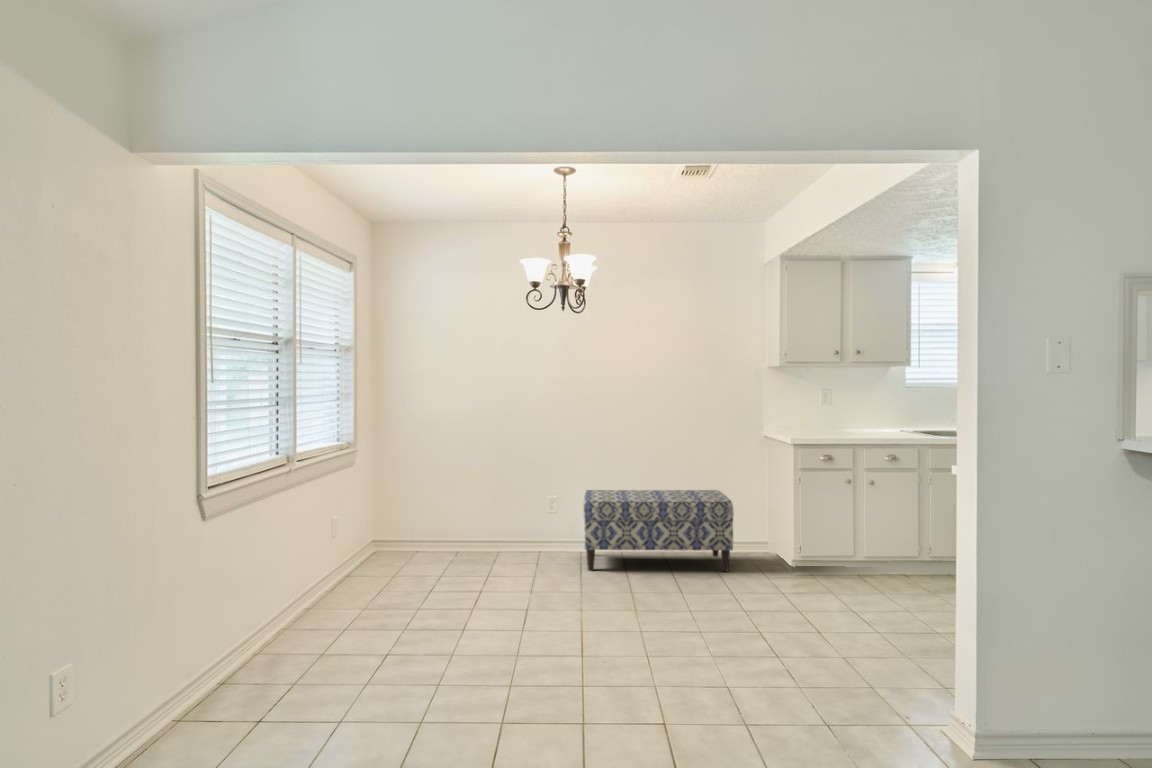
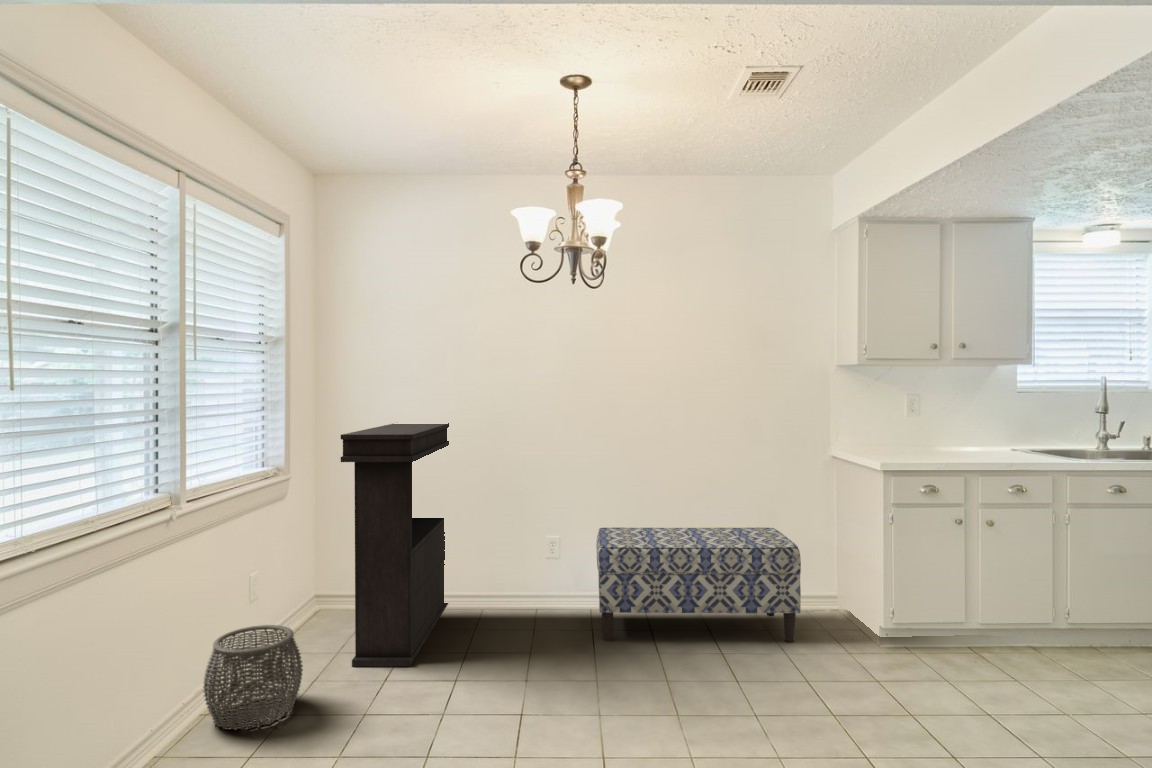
console table: none [397,410,478,585] -> present [341,423,449,667]
woven basket: none [307,550,374,617] -> present [203,625,303,730]

